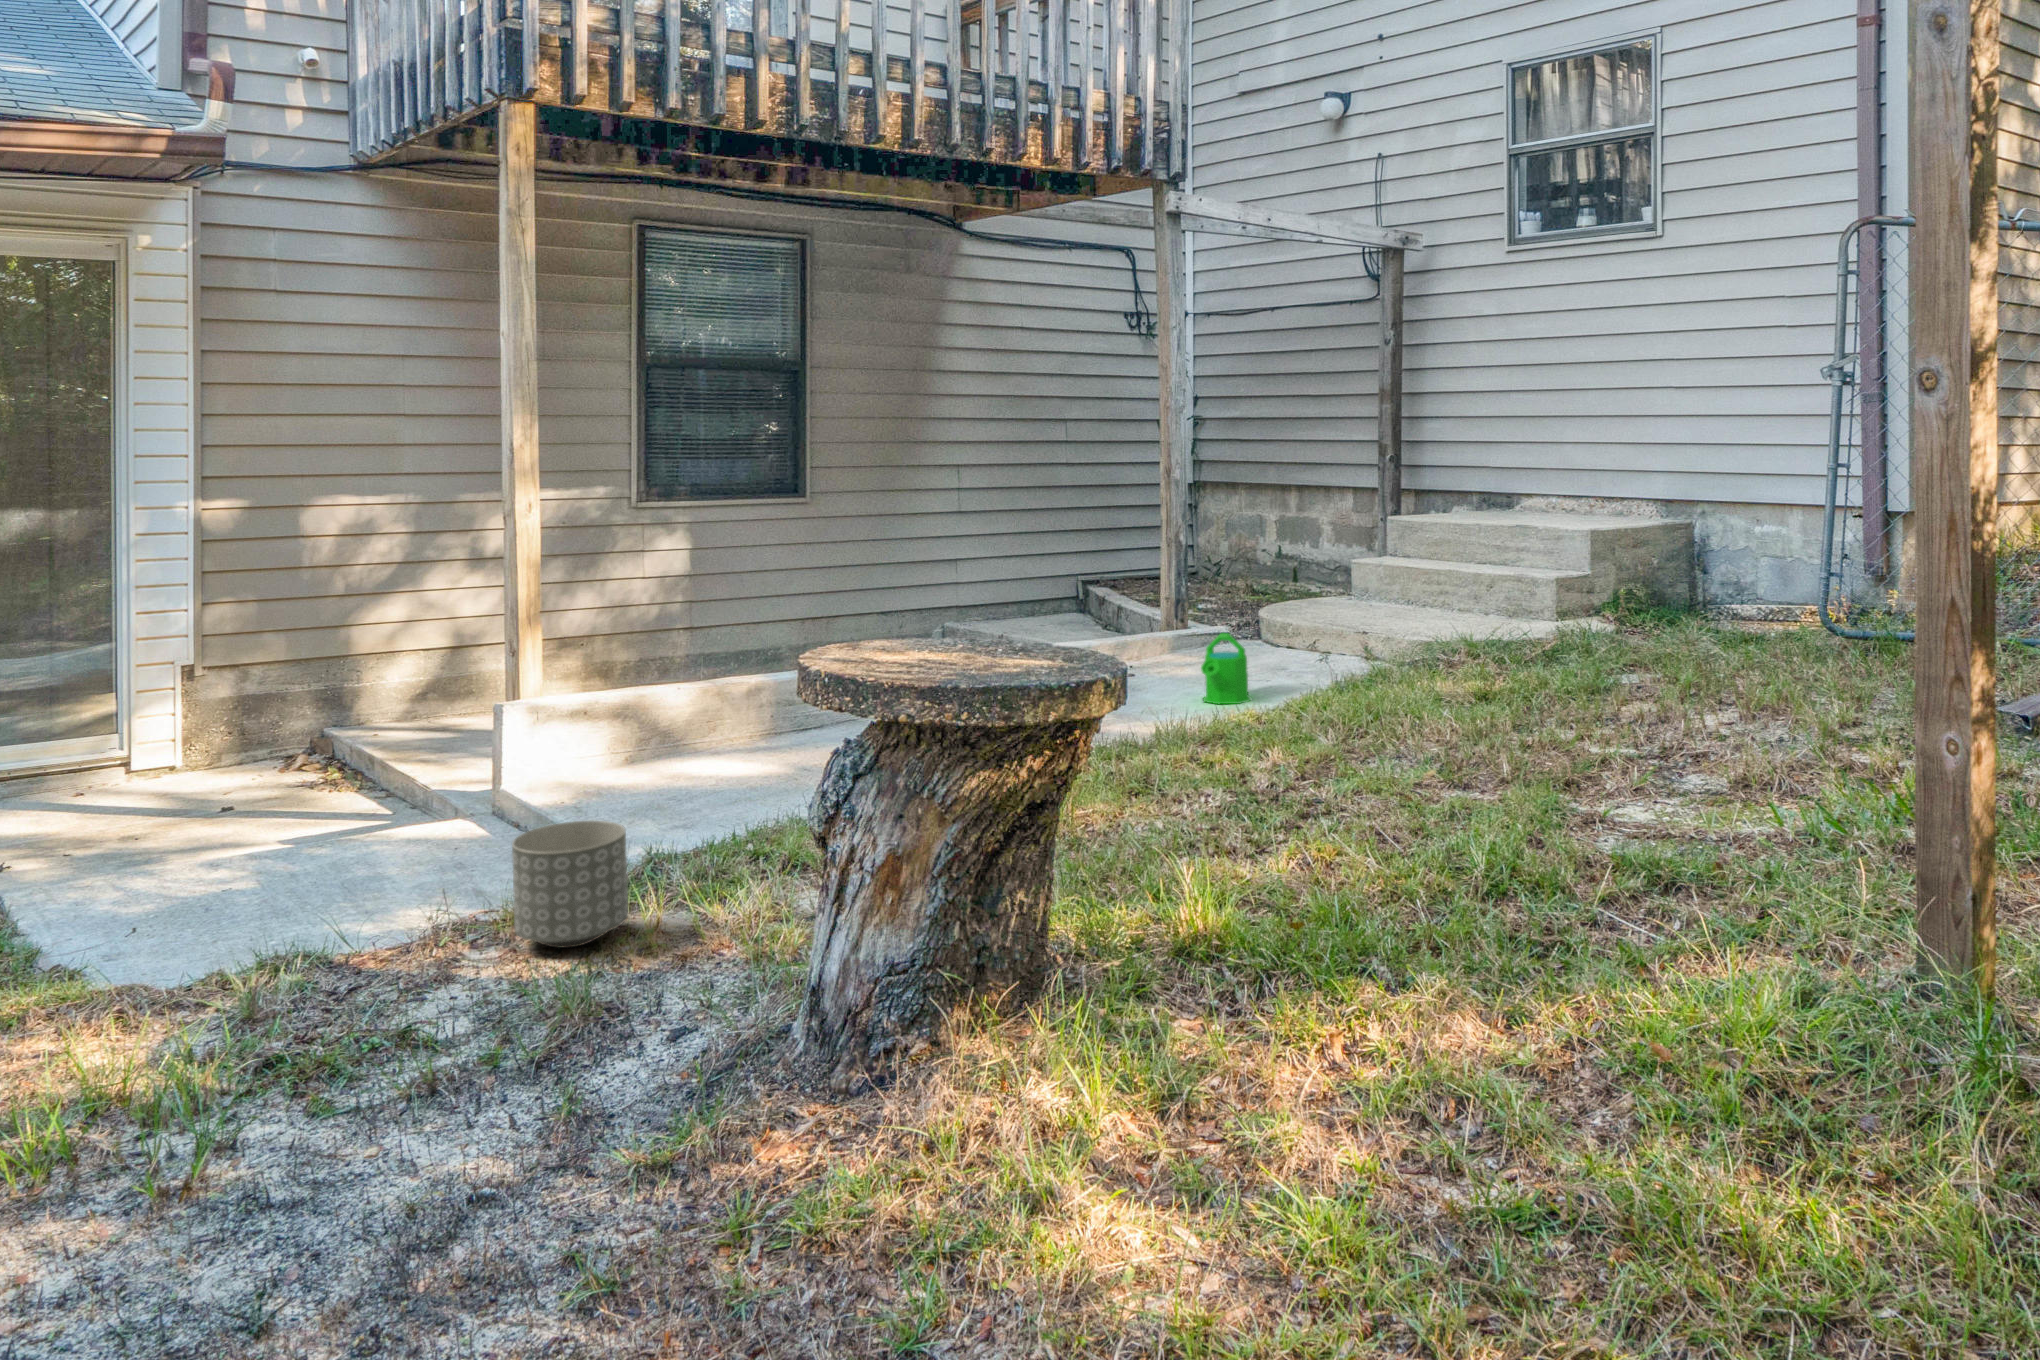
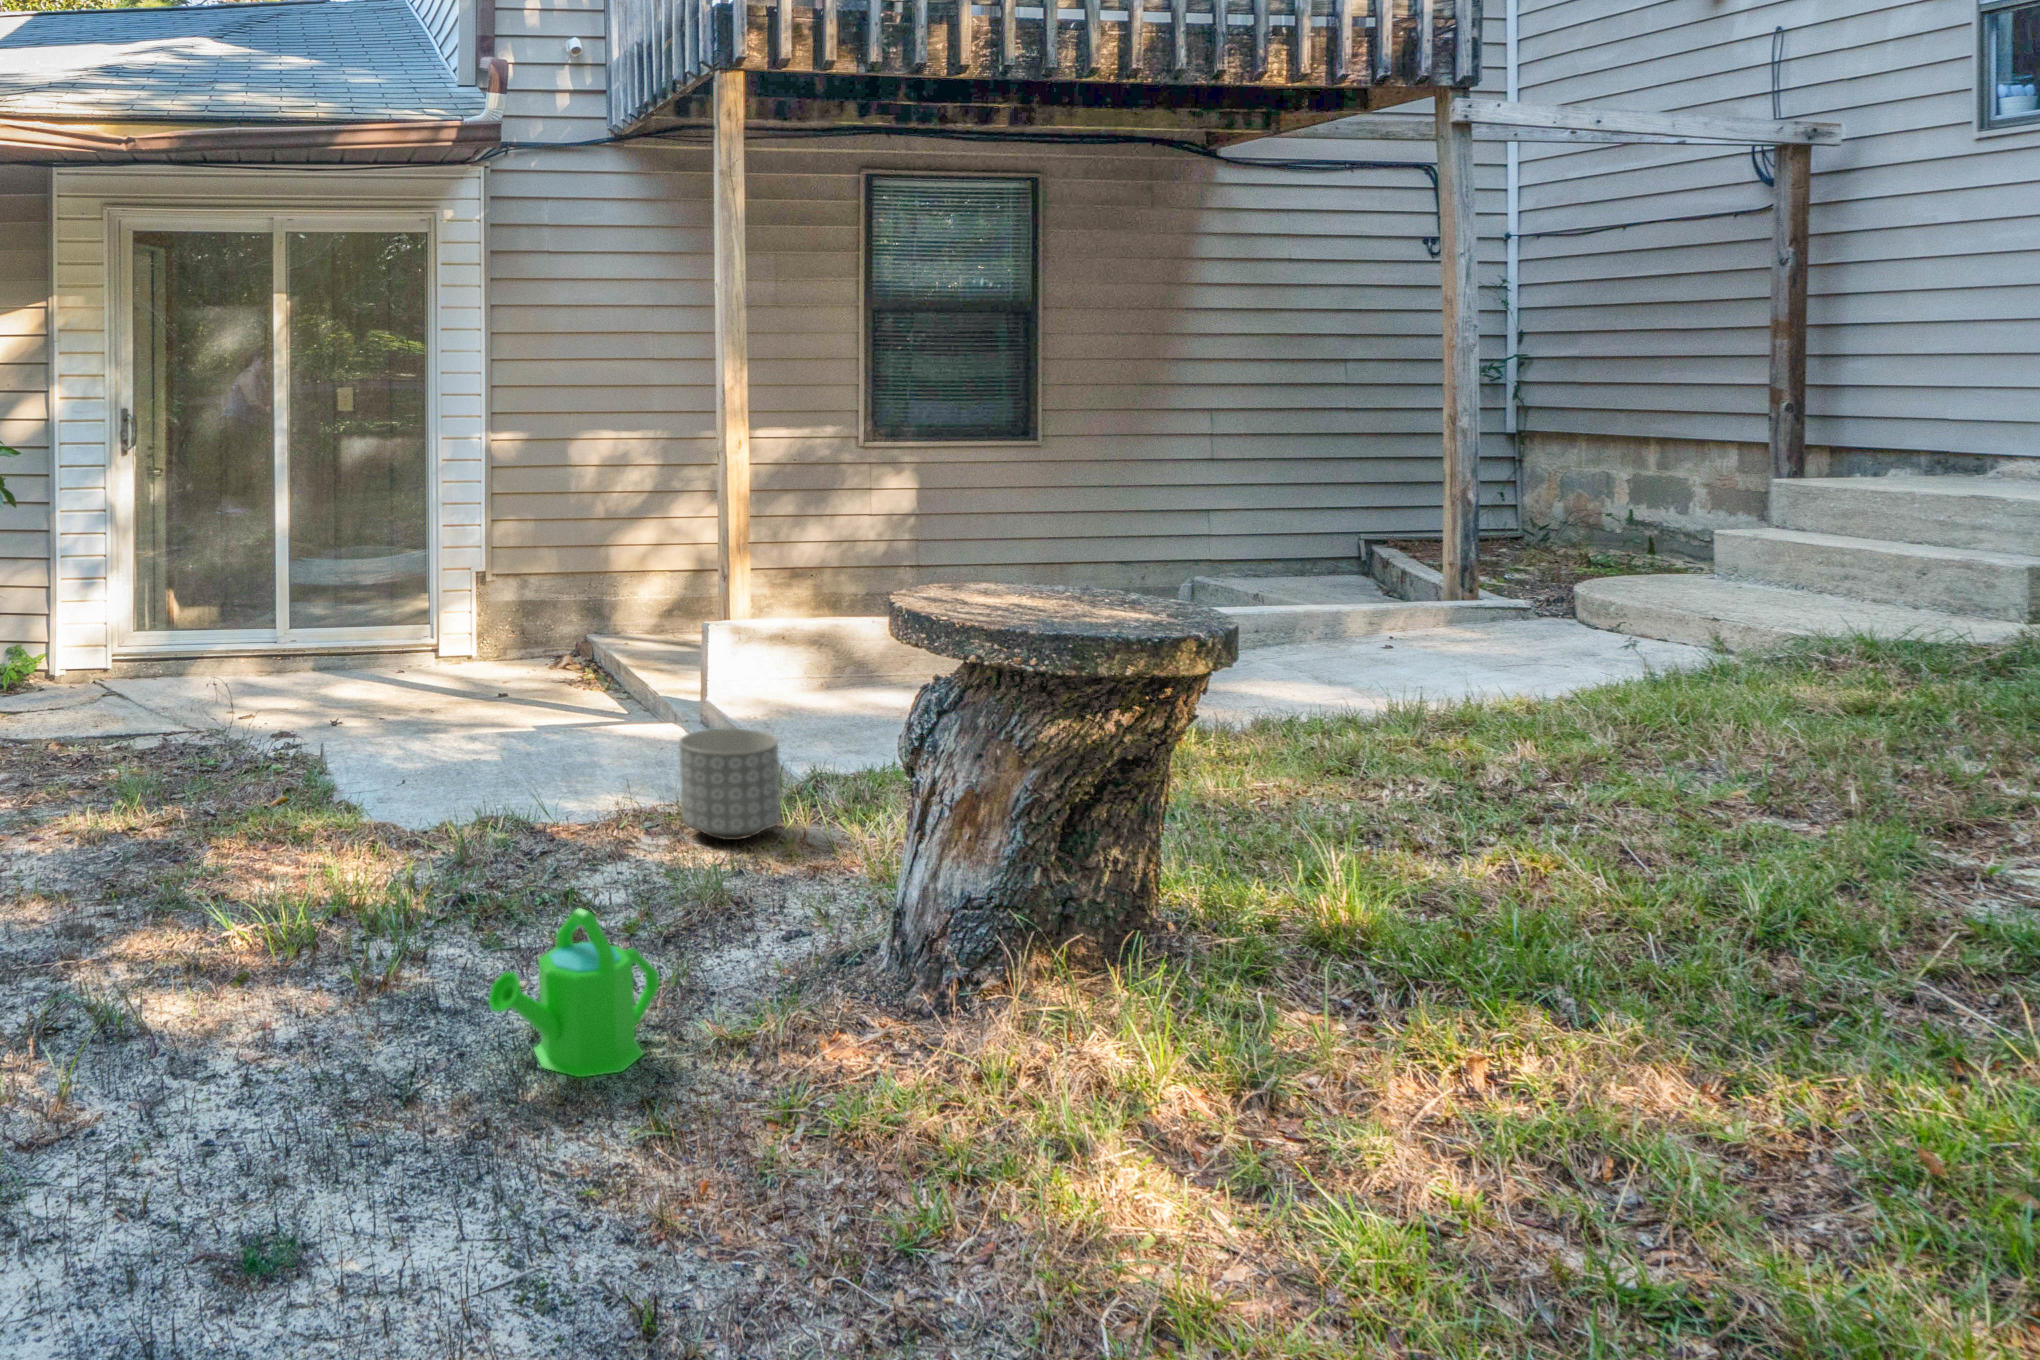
watering can: present [1201,633,1252,704] -> present [489,908,659,1077]

